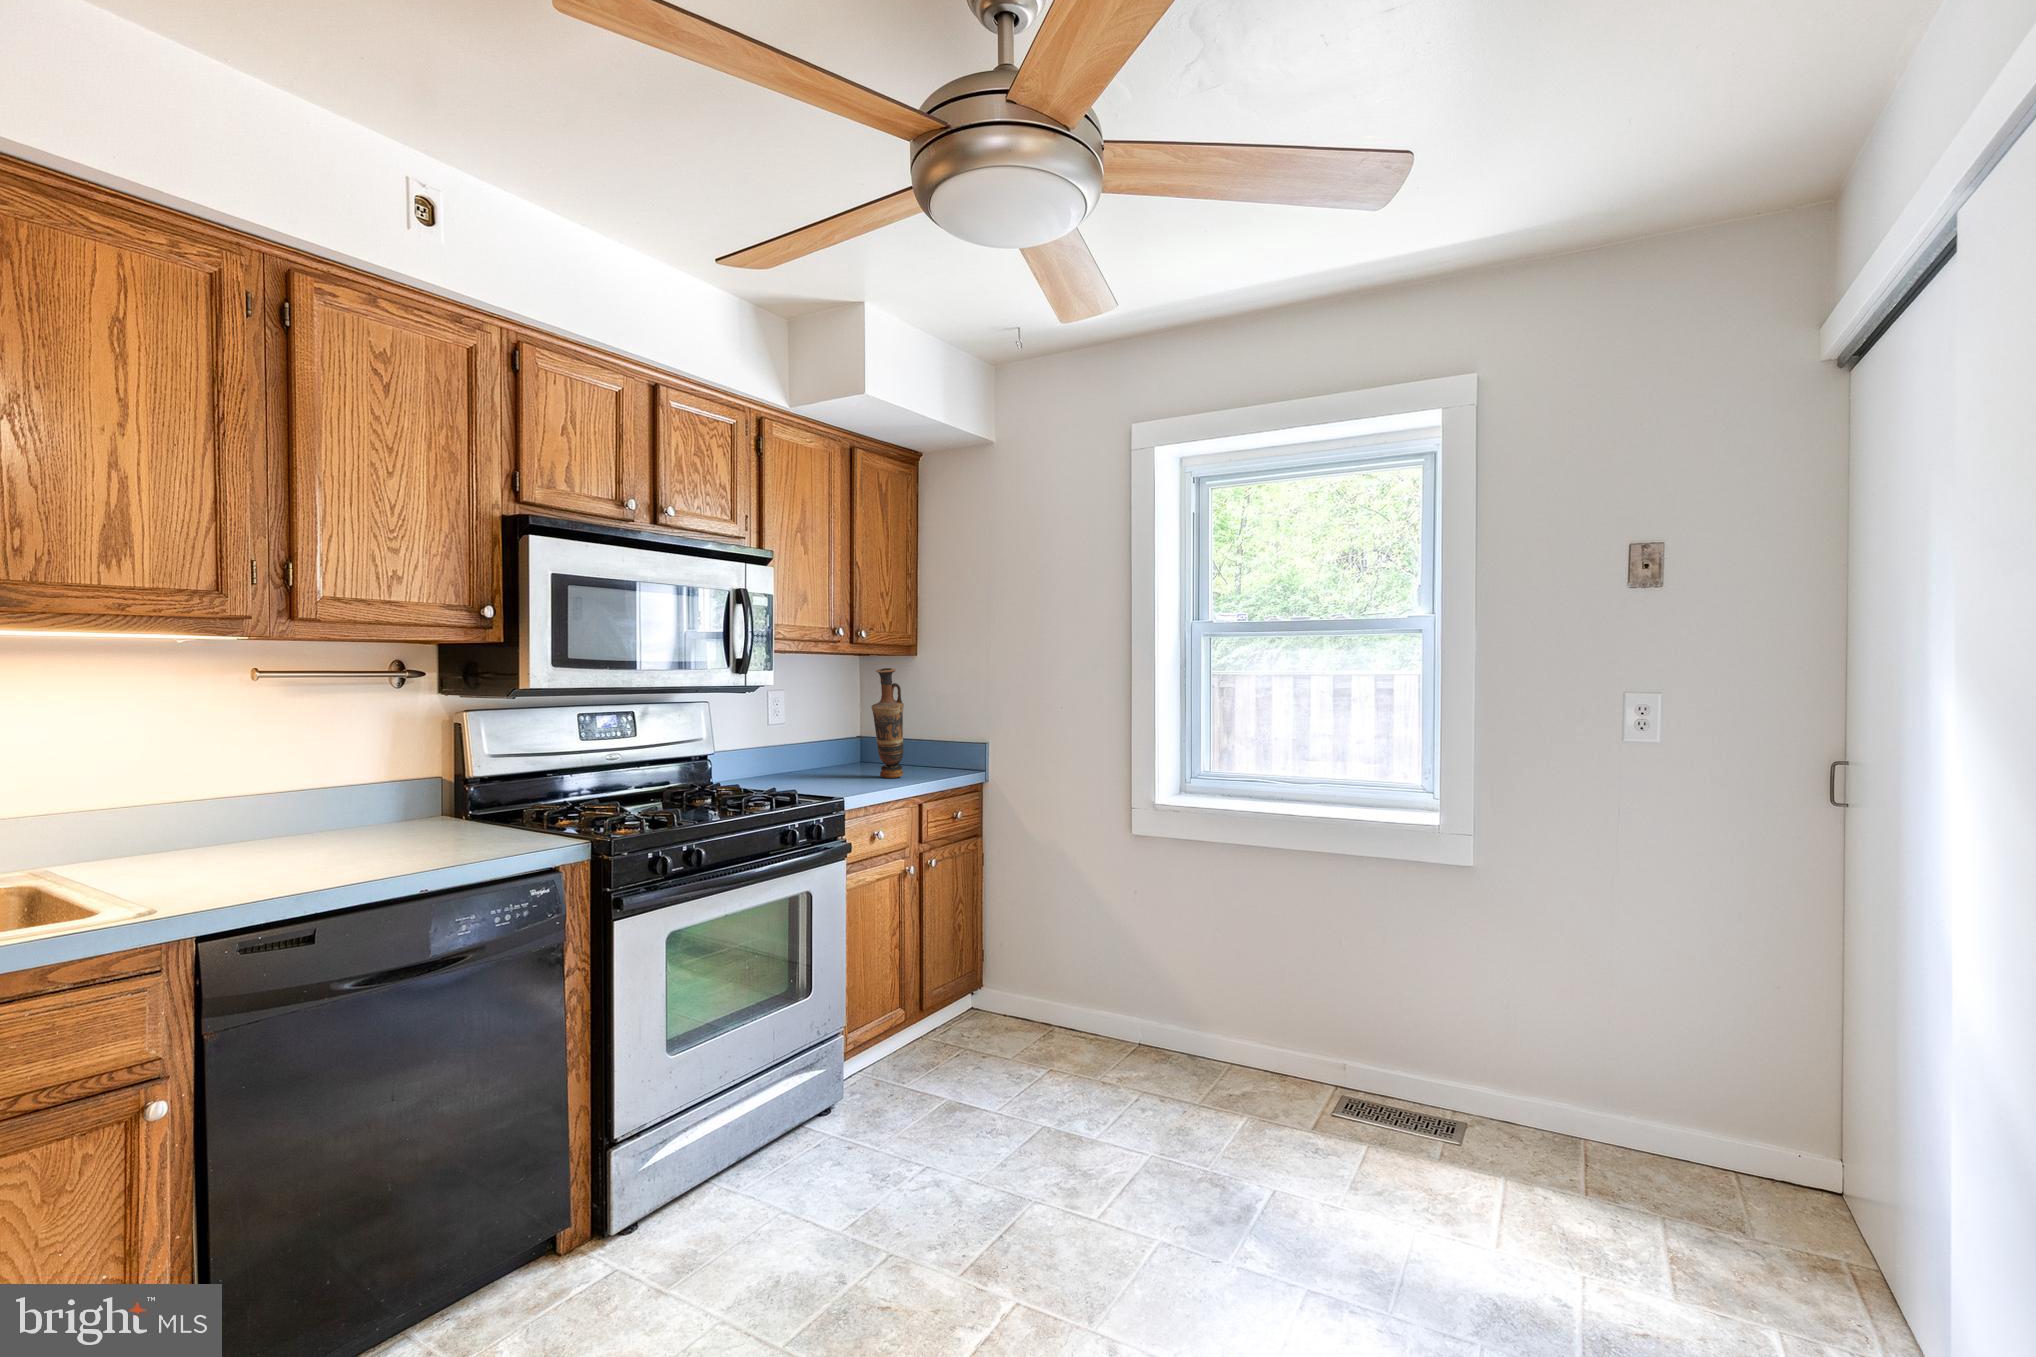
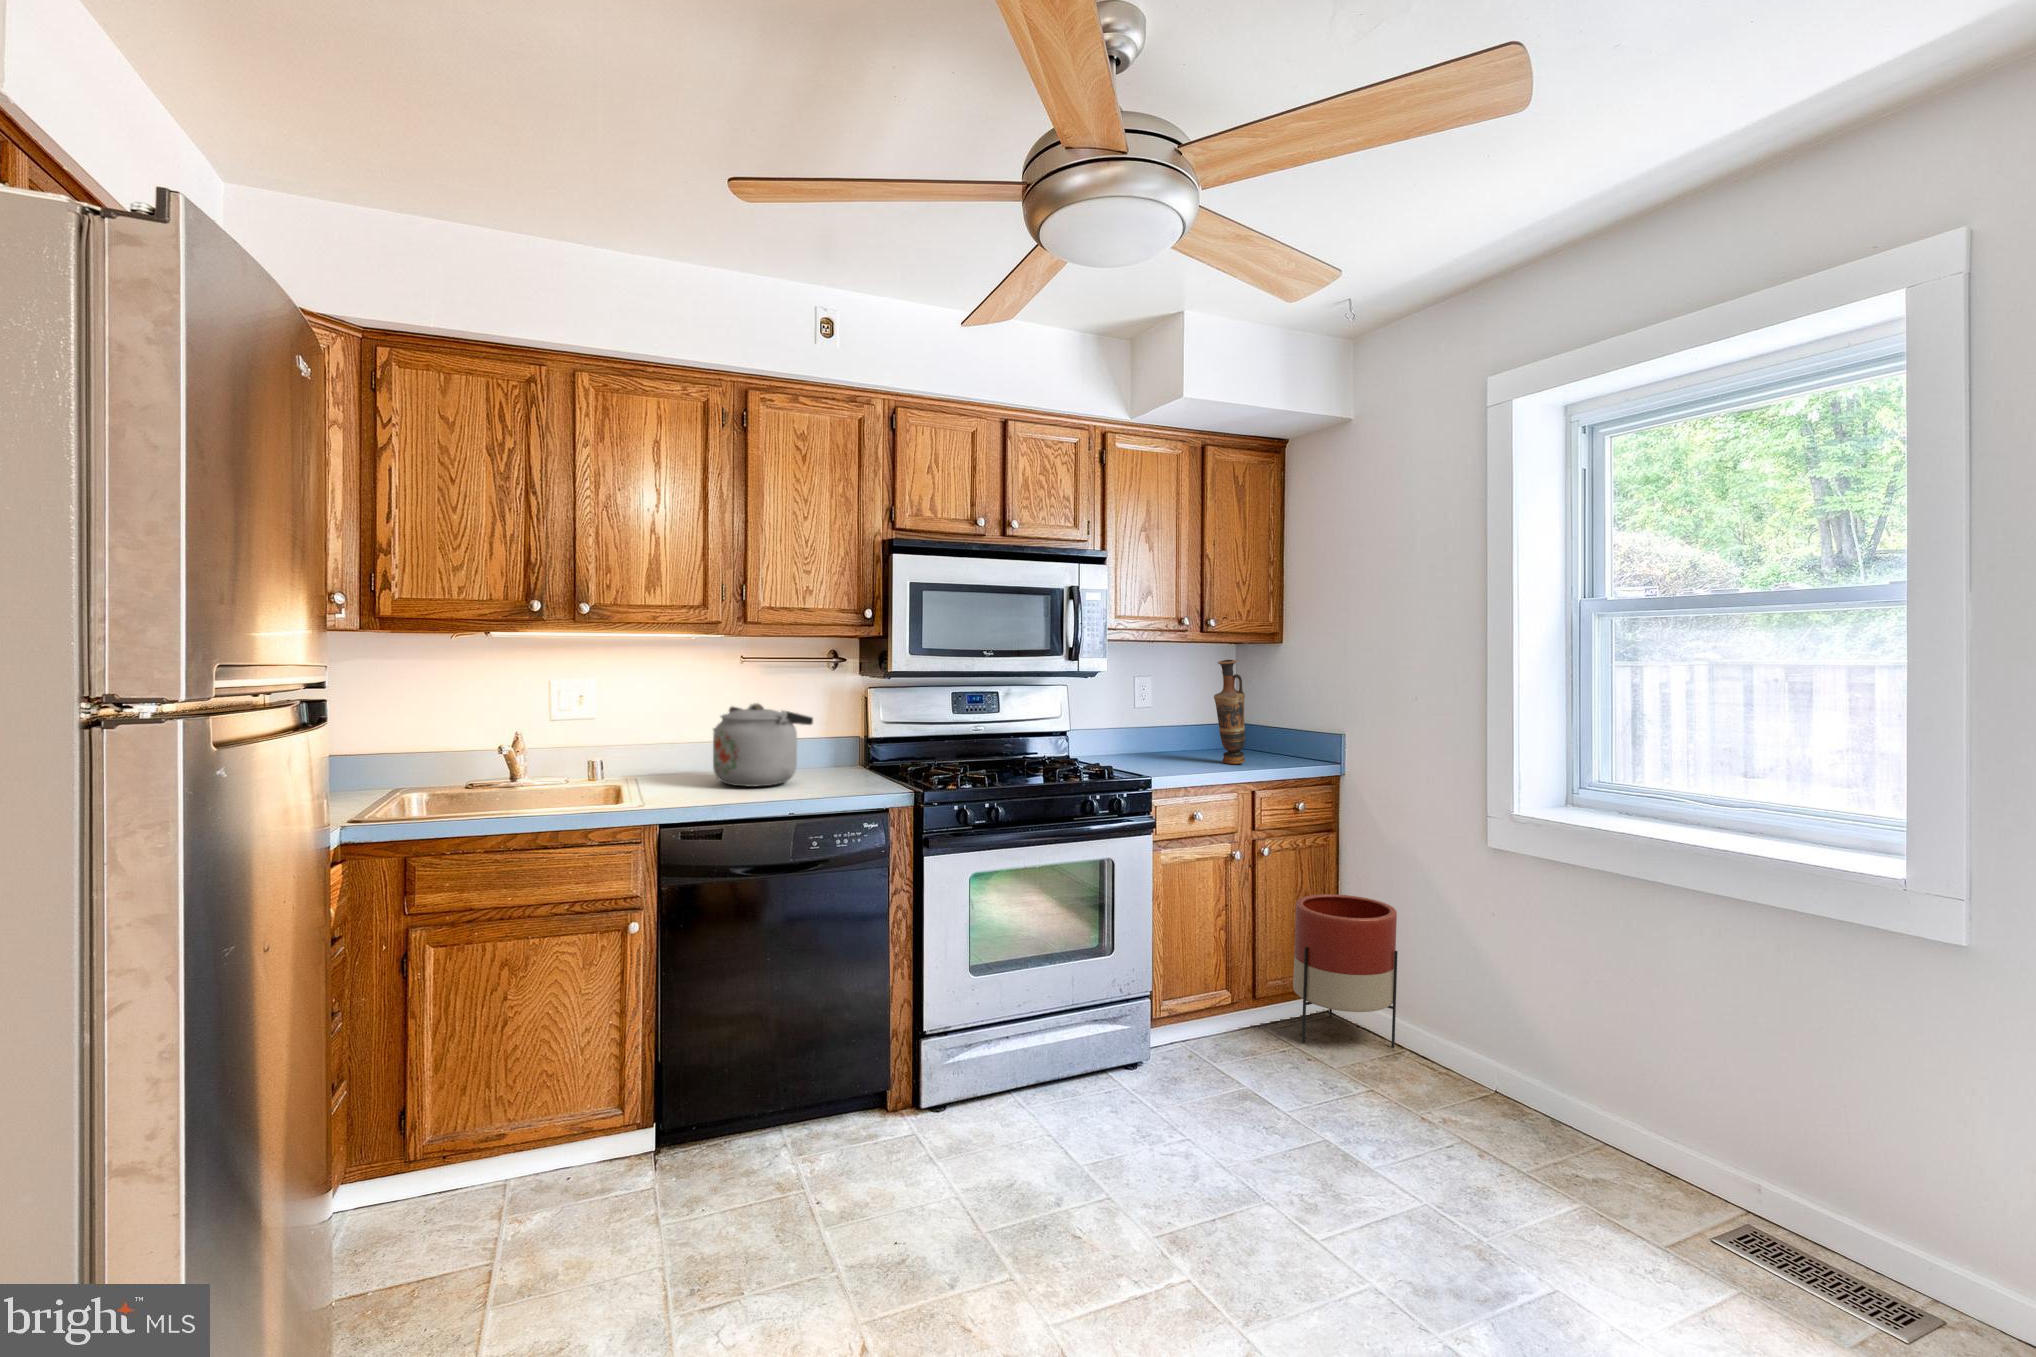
kettle: none [237,736,421,861] -> present [713,703,813,787]
planter: none [970,898,1069,1056] -> present [1293,894,1398,1047]

